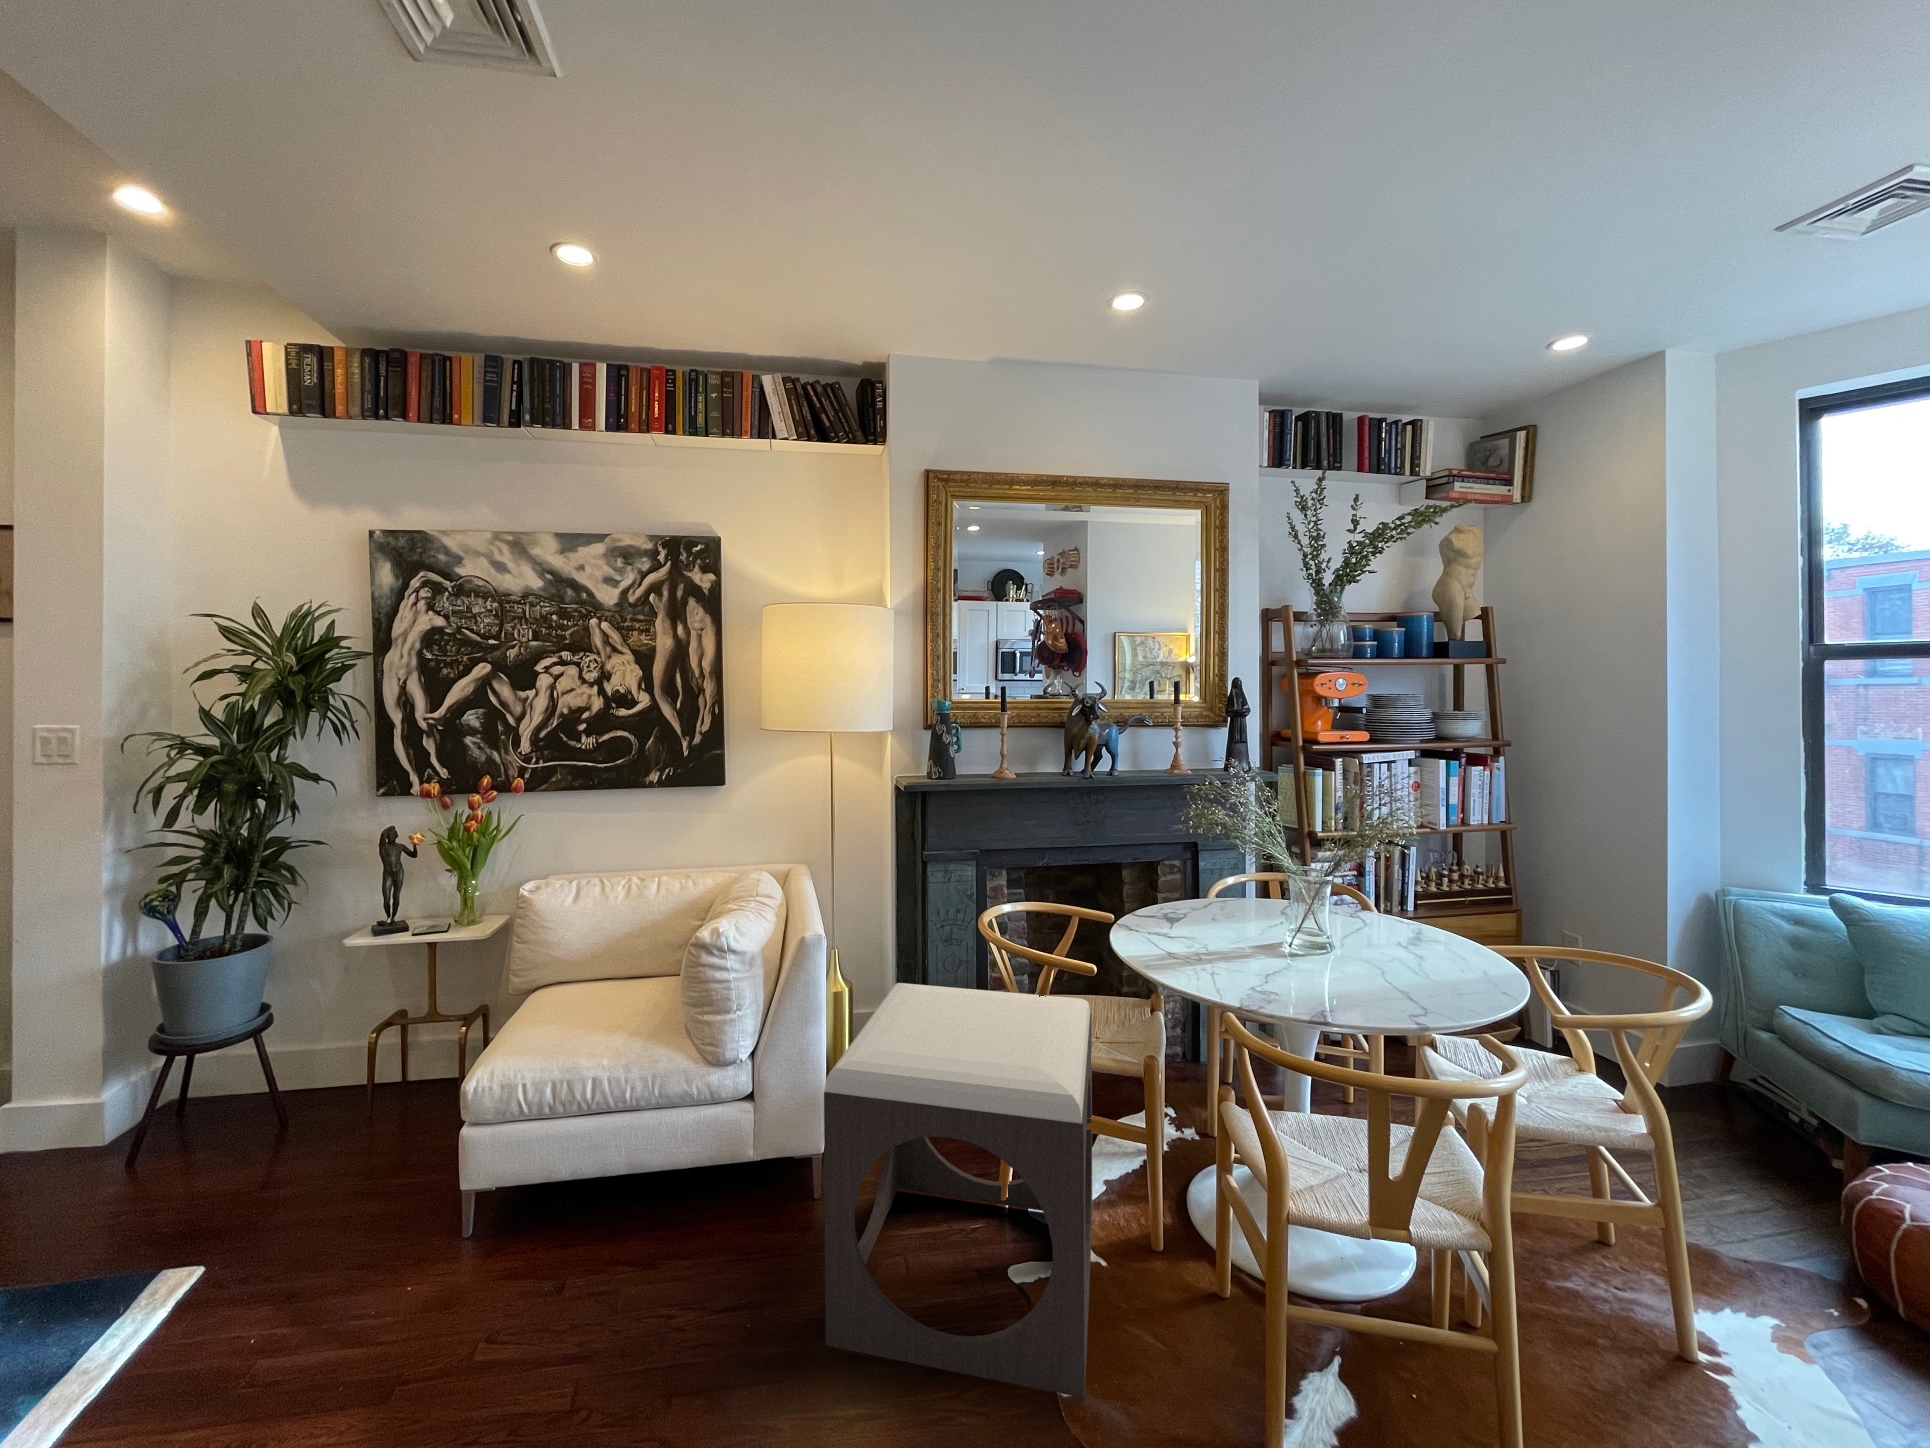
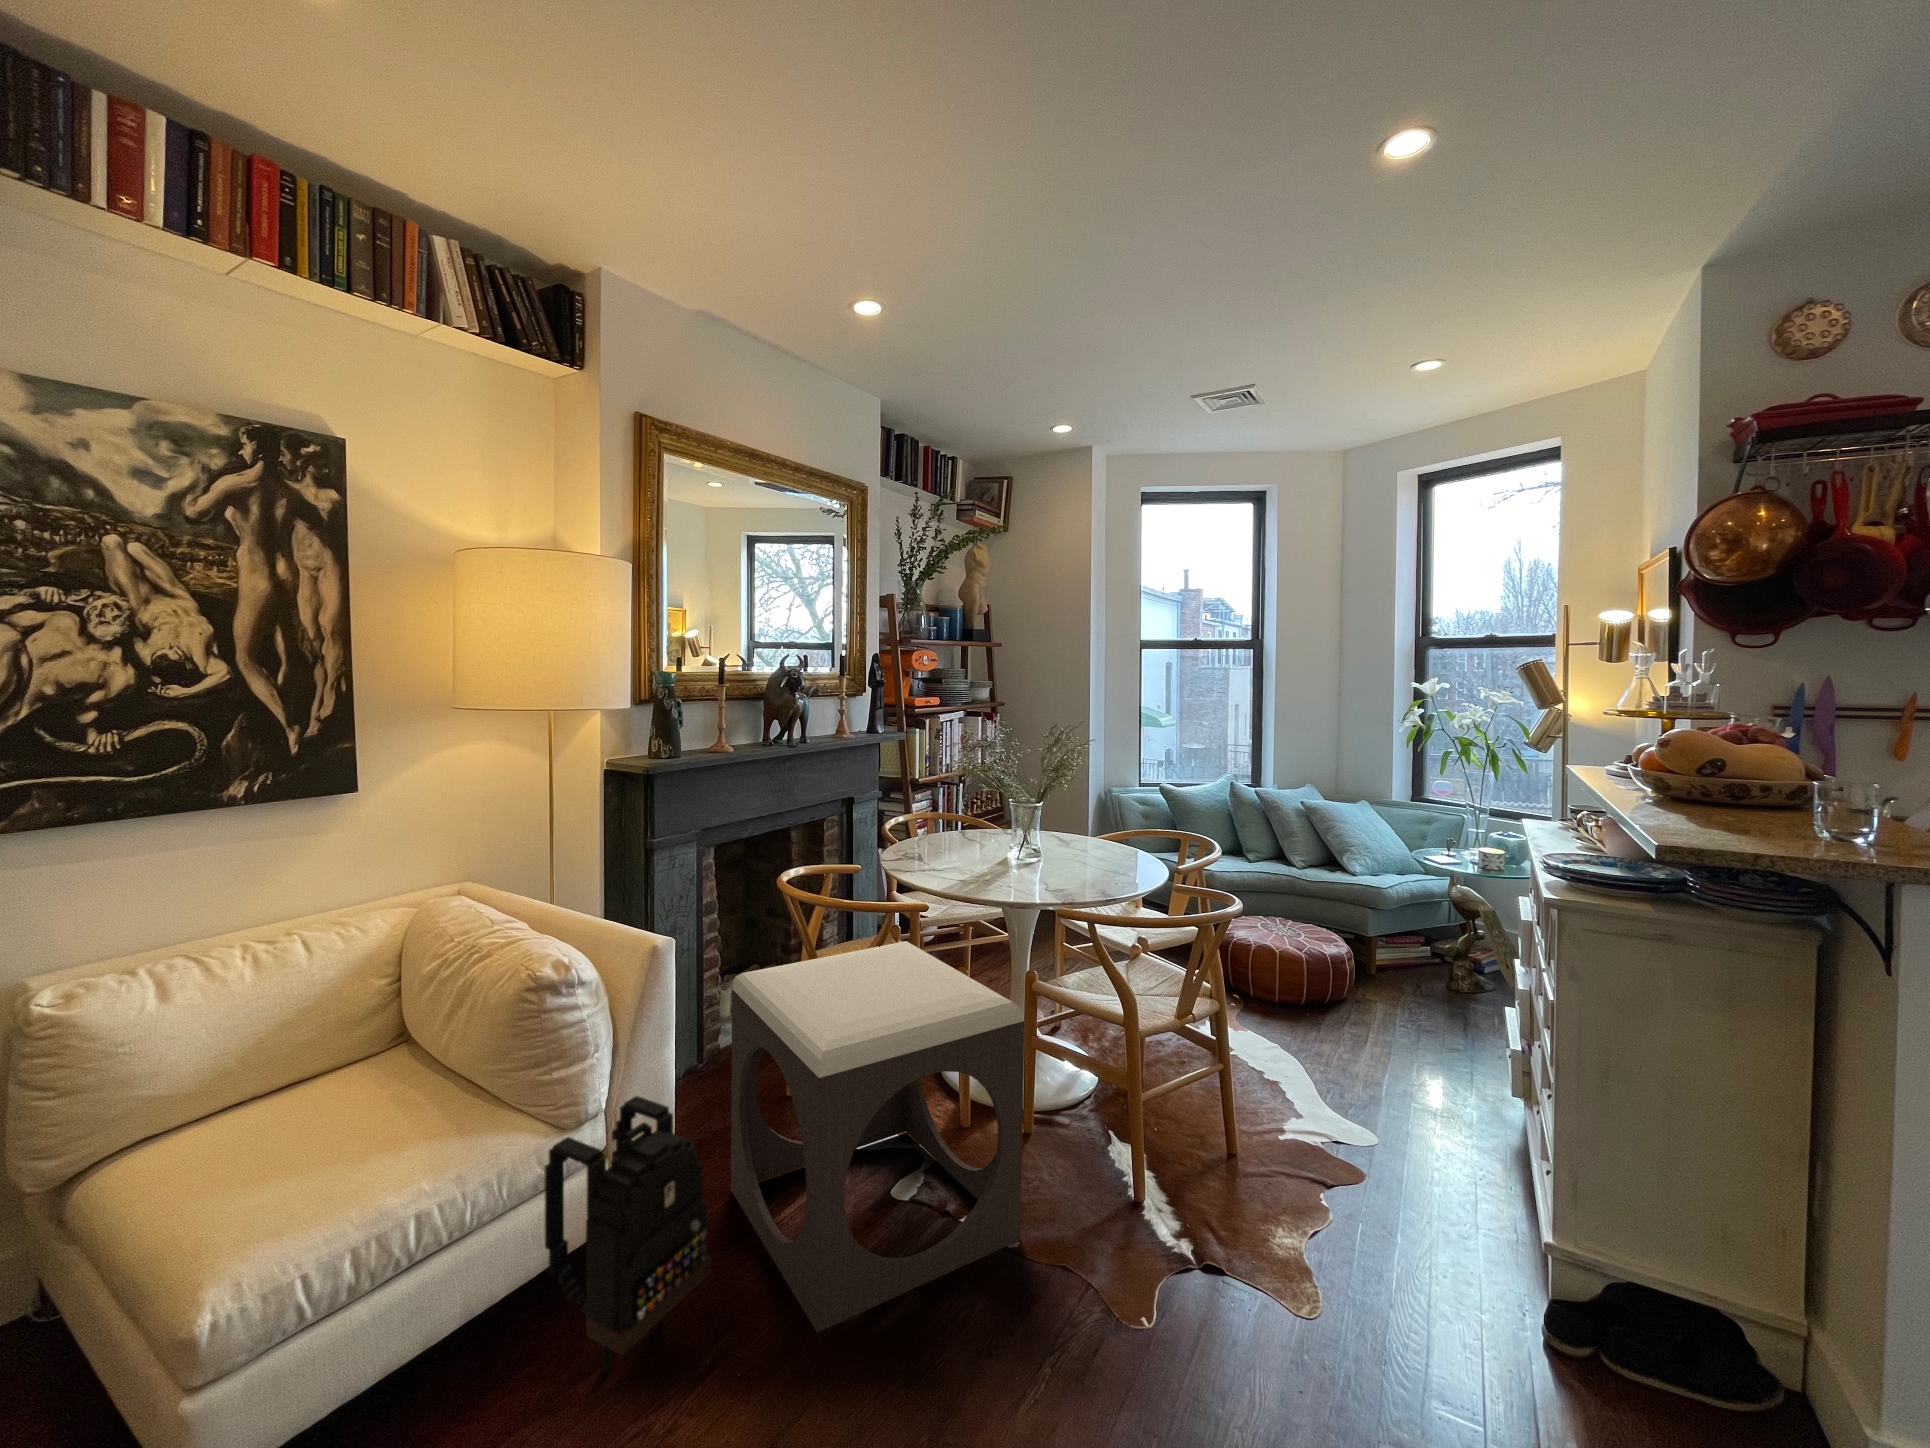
backpack: none [672,1058,779,1272] -> present [544,1096,711,1372]

